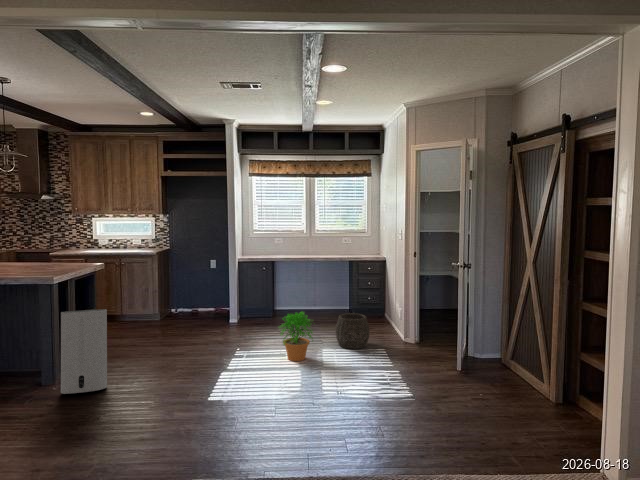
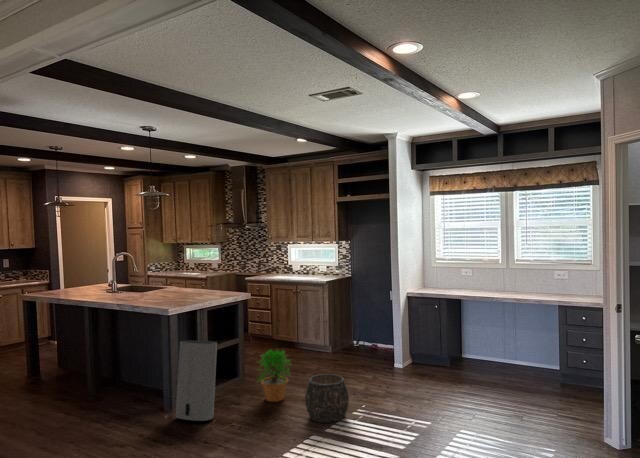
potted plant: present [280,311,312,361] -> present [258,350,290,402]
woven basket: present [336,313,370,349] -> present [305,374,349,423]

